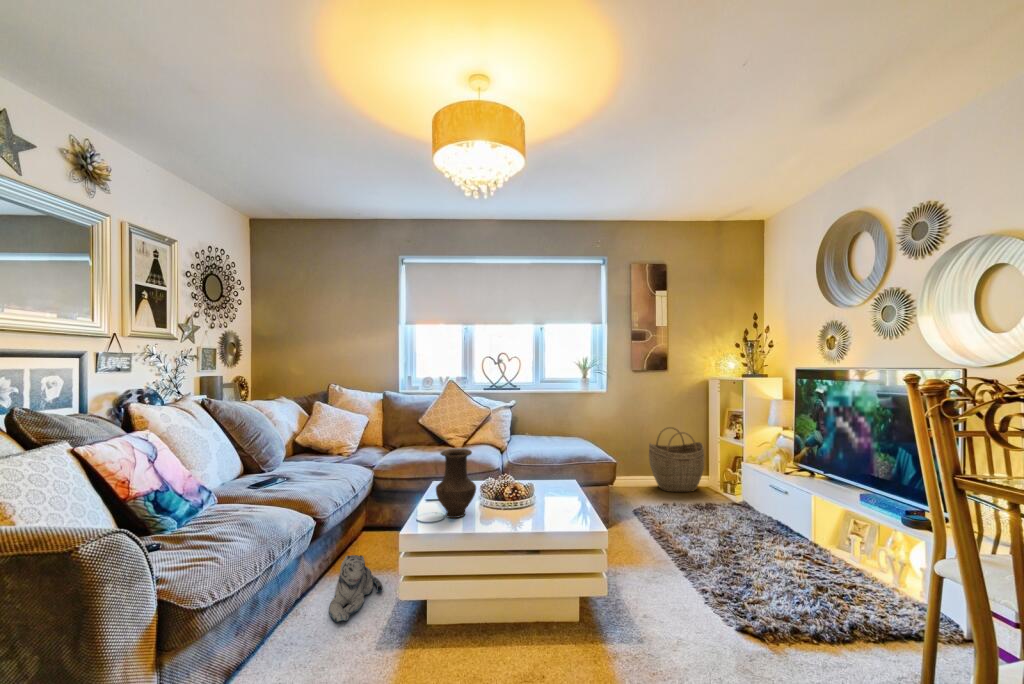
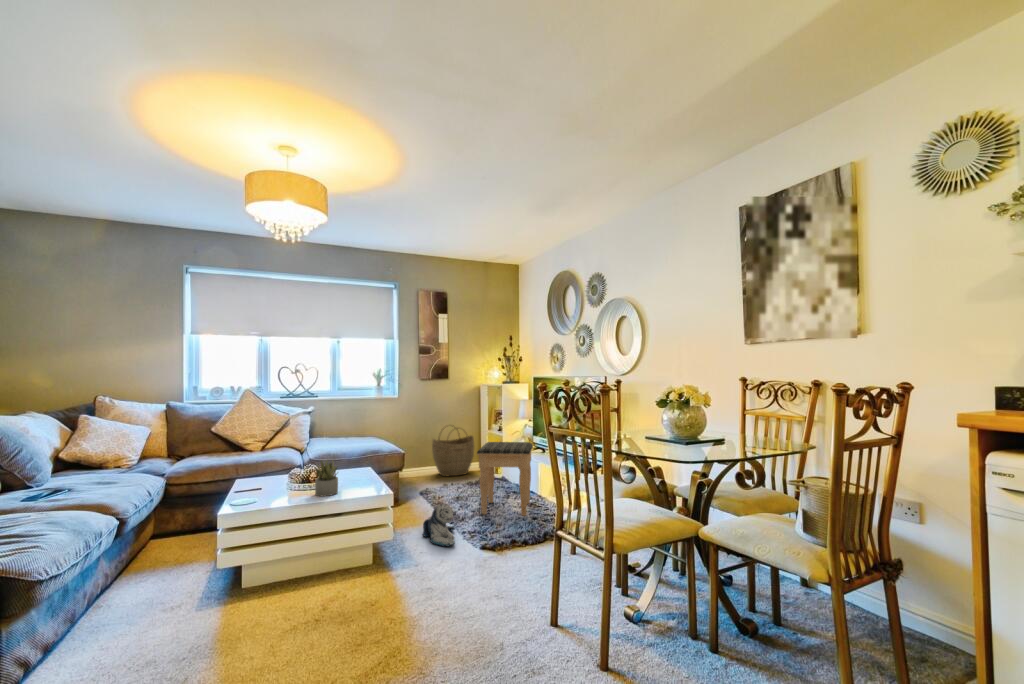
vase: present [436,449,476,518] -> none [251,443,289,500]
footstool: none [717,459,805,578] -> present [477,442,533,516]
succulent plant: none [504,474,534,522] -> present [315,461,338,496]
plush toy: present [329,555,382,623] -> present [423,504,455,546]

